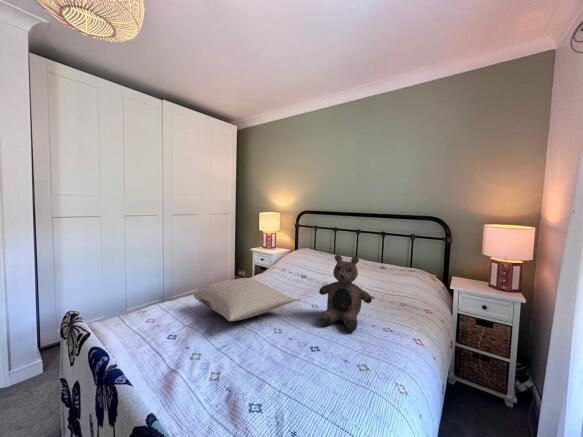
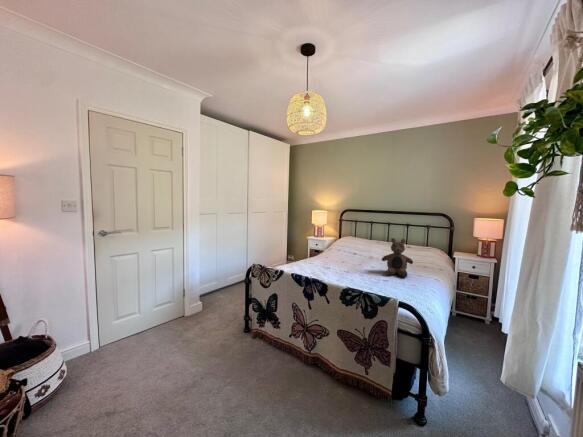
pillow: present [193,278,294,321] -> none [314,253,370,273]

